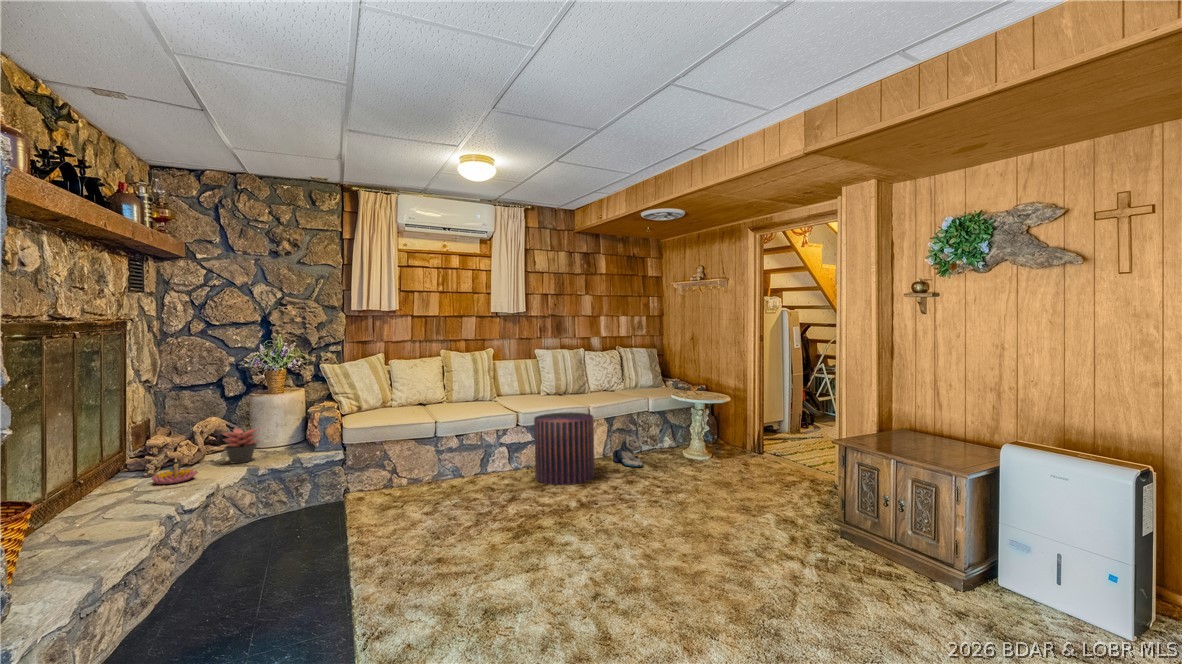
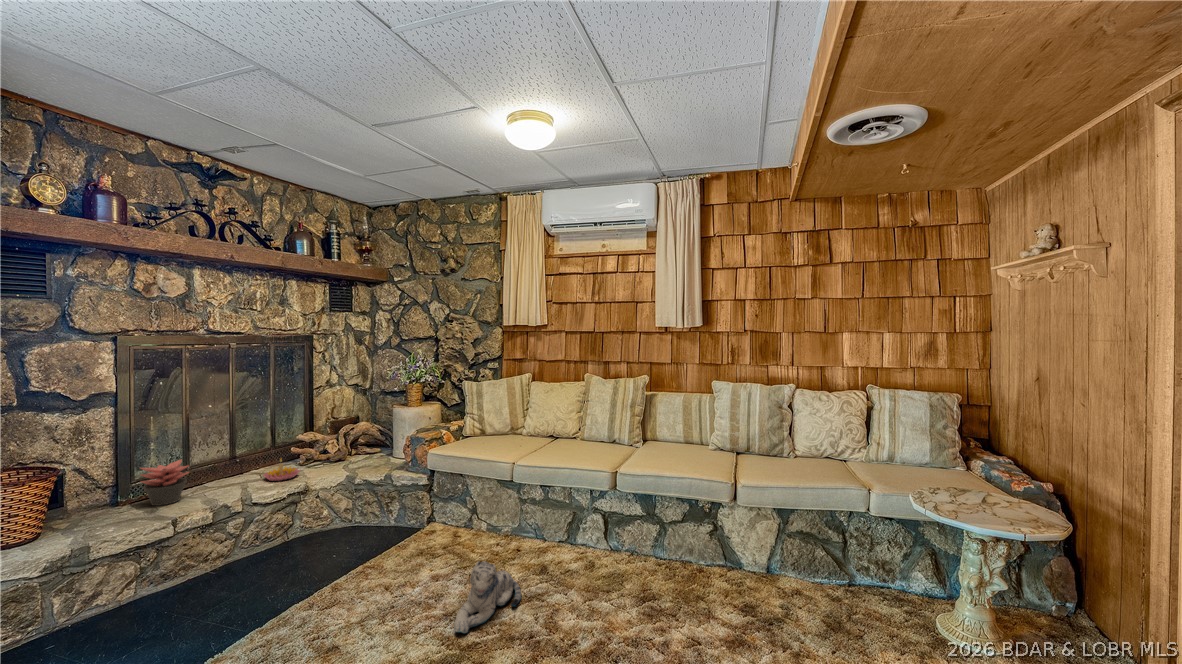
pouf: present [534,412,595,485] -> none [598,486,695,628]
succulent plant: present [223,428,258,464] -> present [140,460,189,506]
plush toy: present [613,436,643,467] -> present [454,561,521,633]

